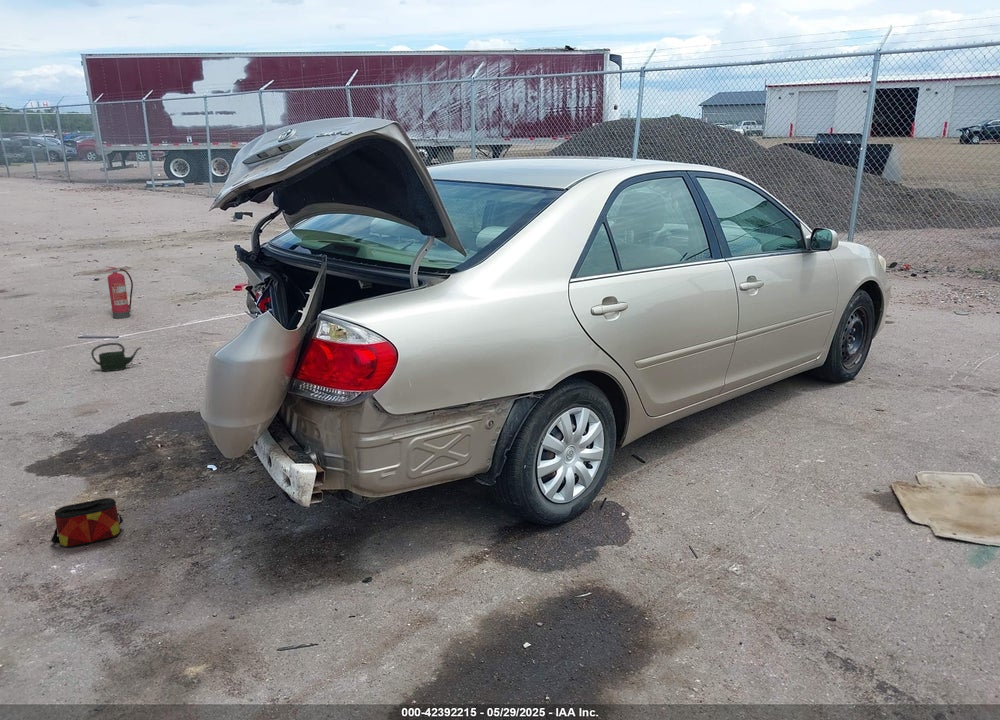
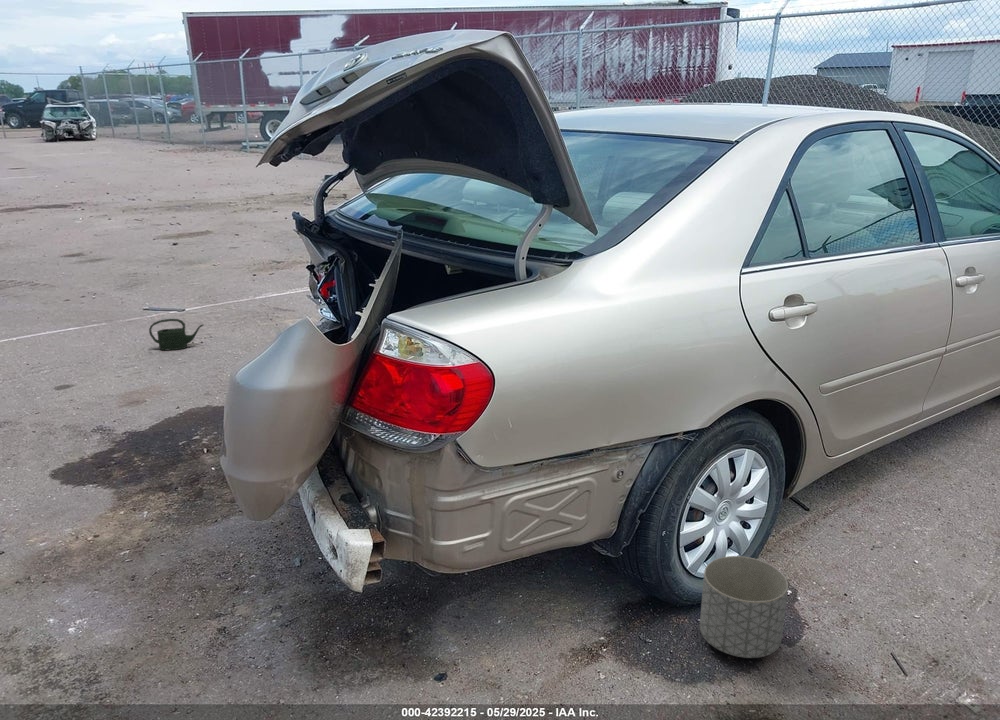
fire extinguisher: present [106,267,133,319] -> none [174,231,206,288]
planter: none [555,484,614,552] -> present [700,556,788,658]
bag: present [51,498,123,547] -> none [52,531,143,593]

